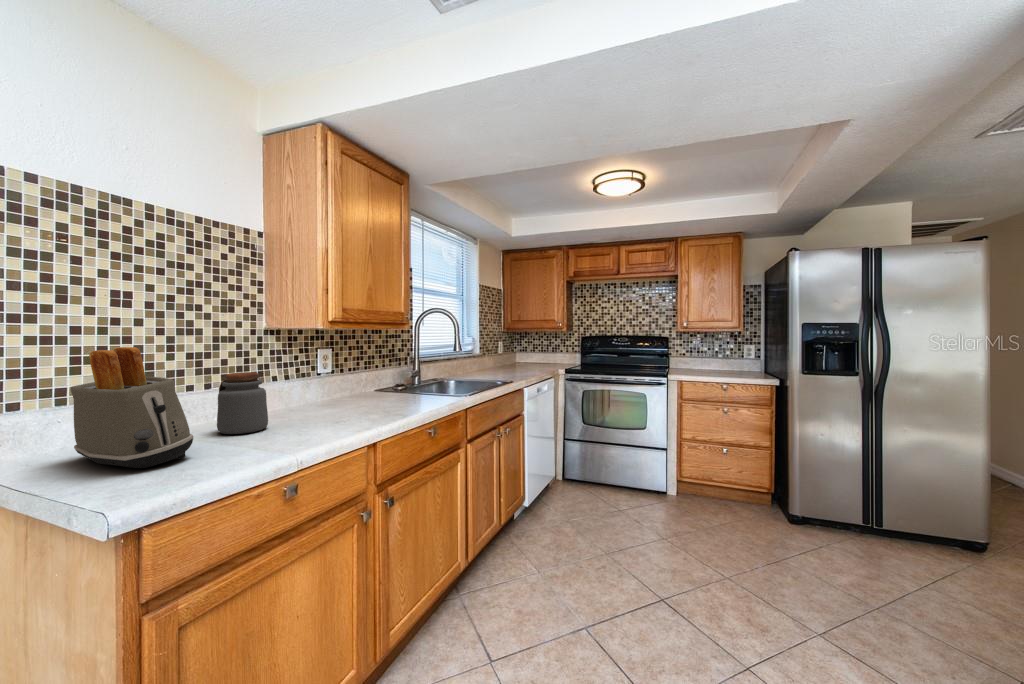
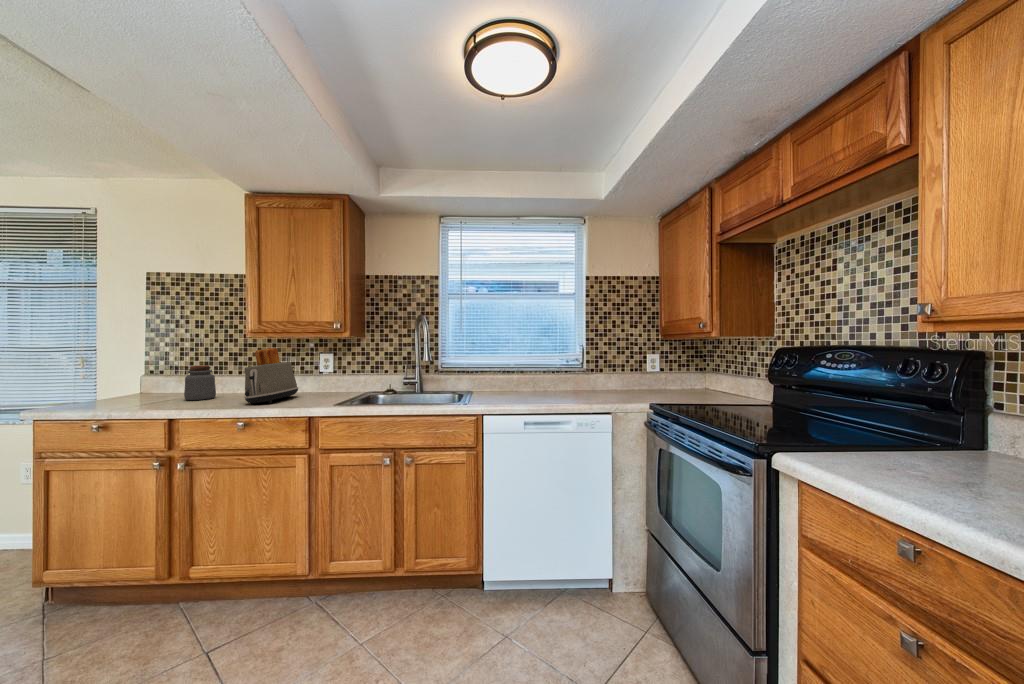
toaster: present [71,347,193,468] -> present [244,348,298,404]

